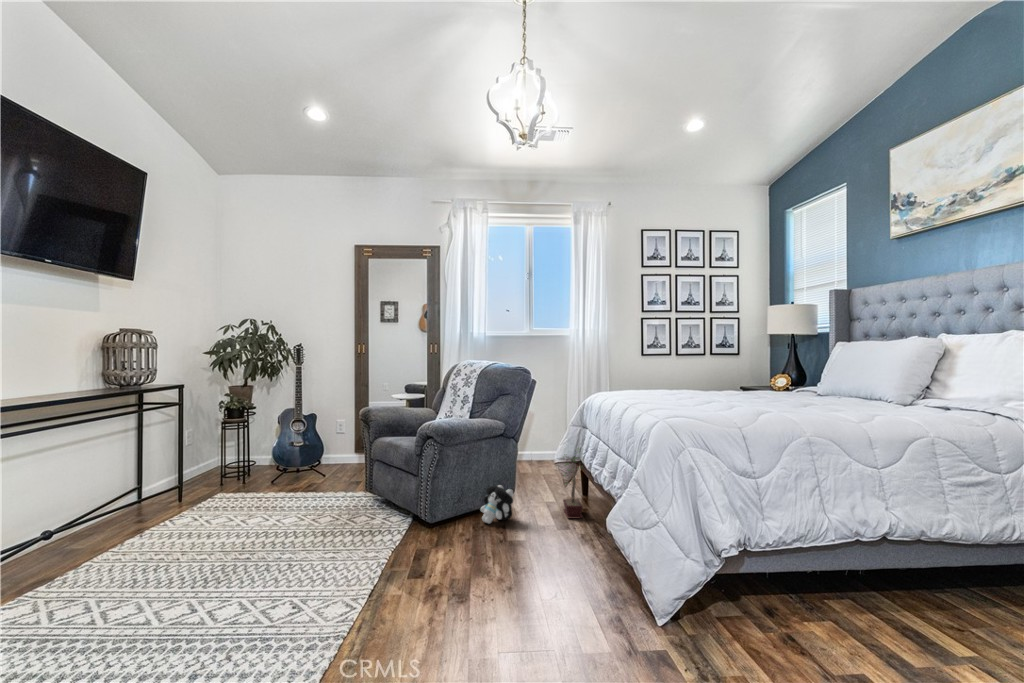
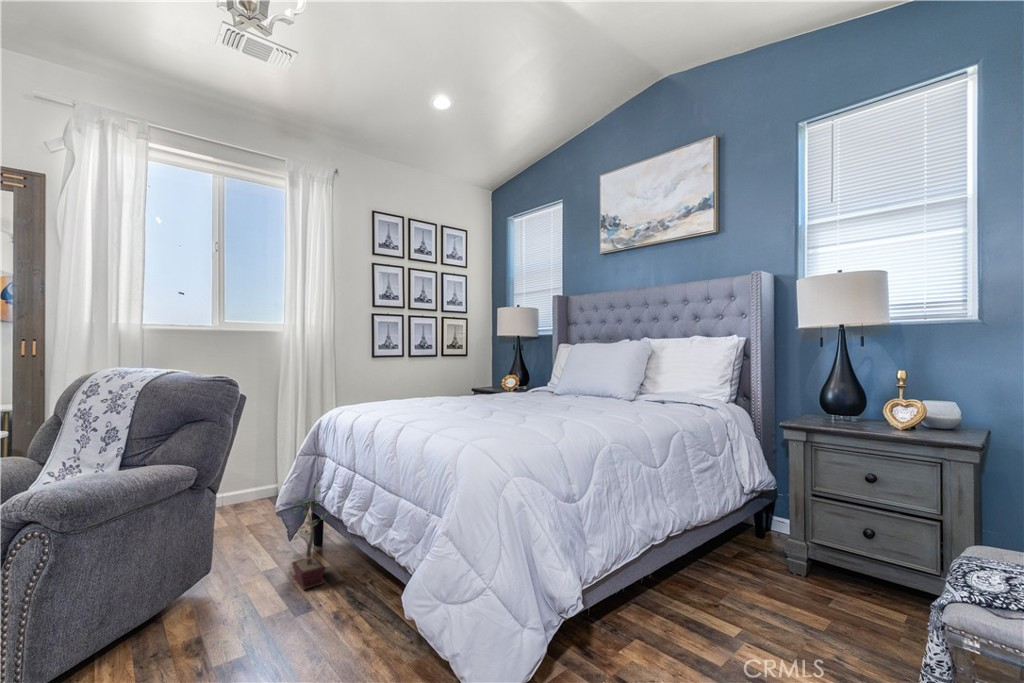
plush toy: present [481,485,513,524] -> none [146,569,213,643]

